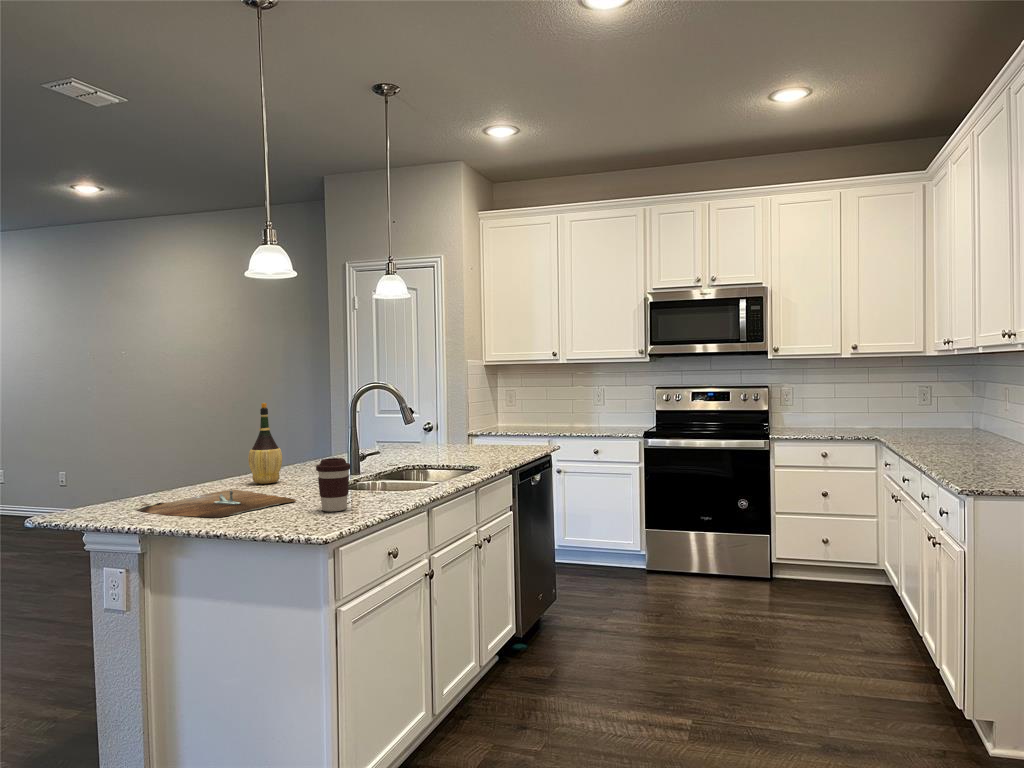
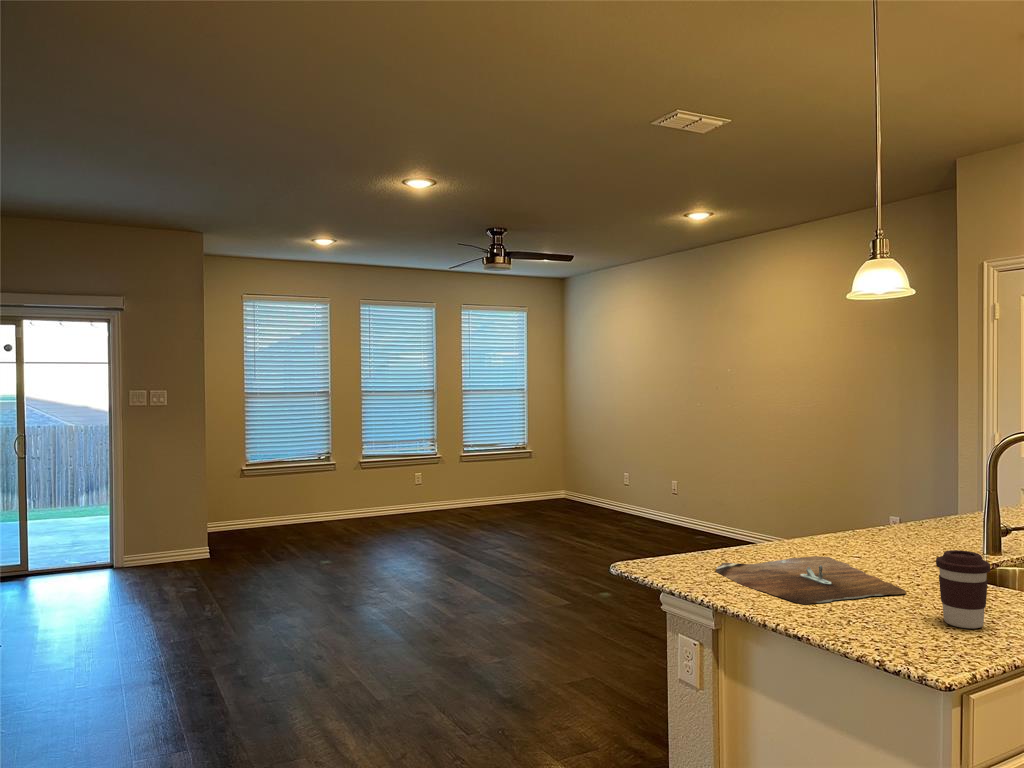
wine bottle: present [248,403,282,484] -> none [846,452,890,552]

